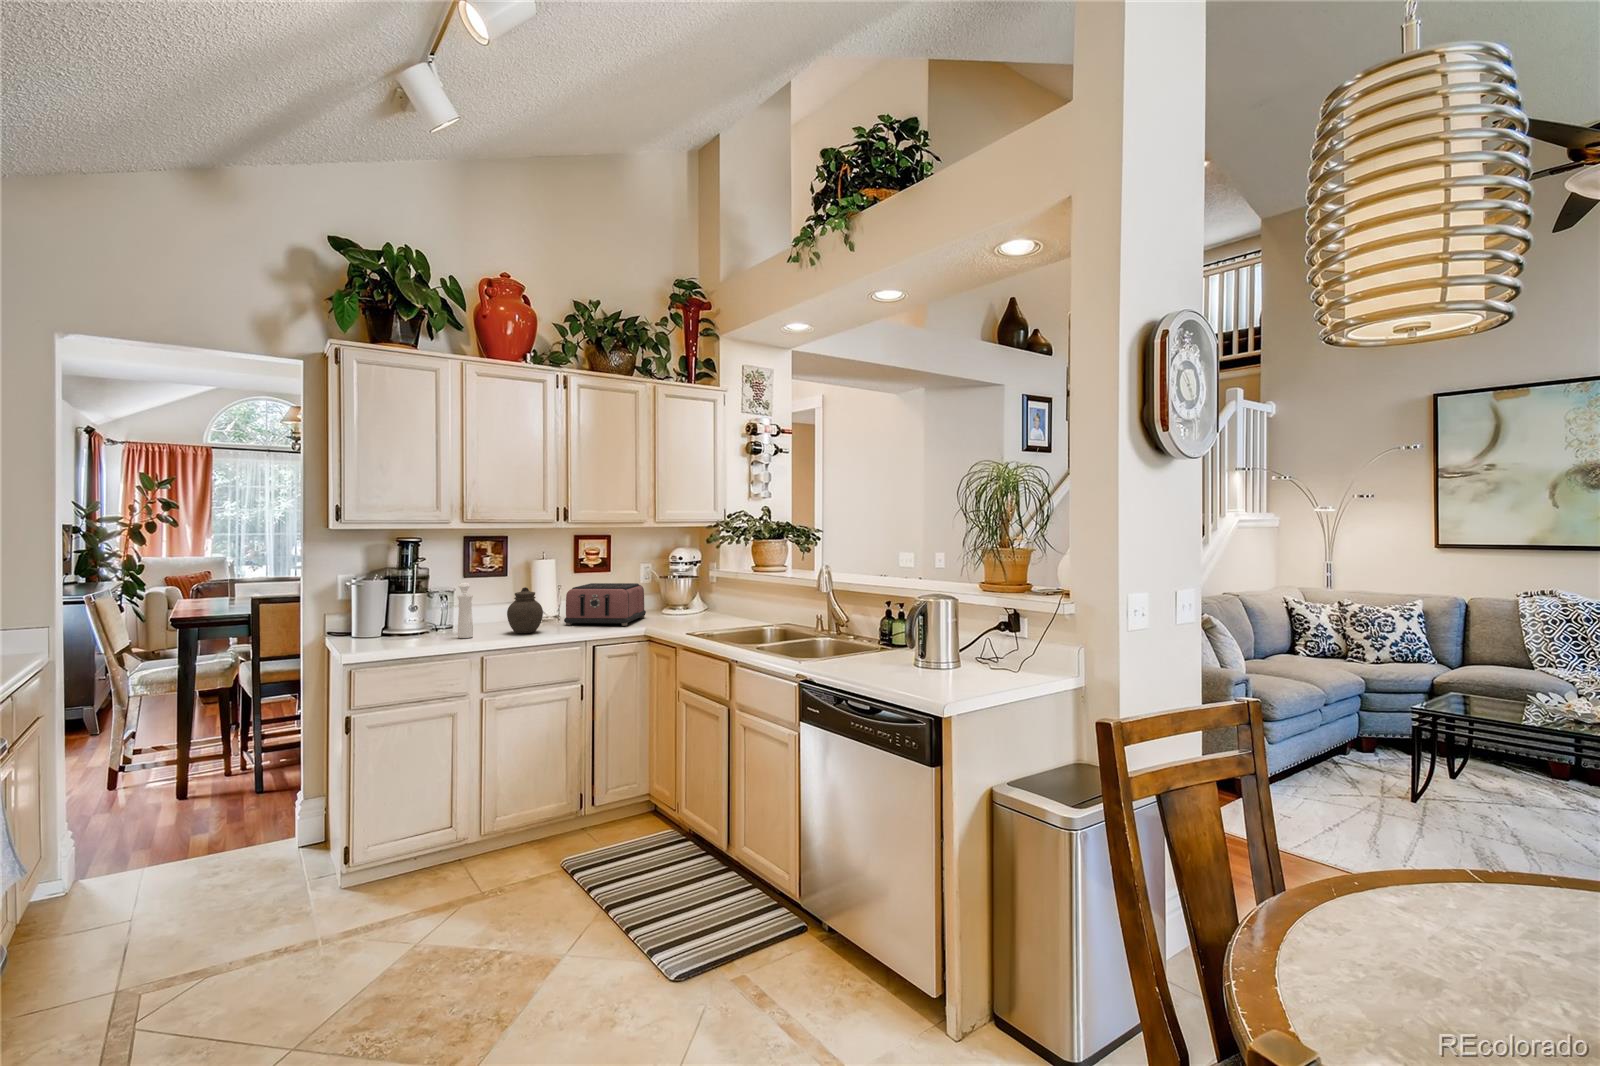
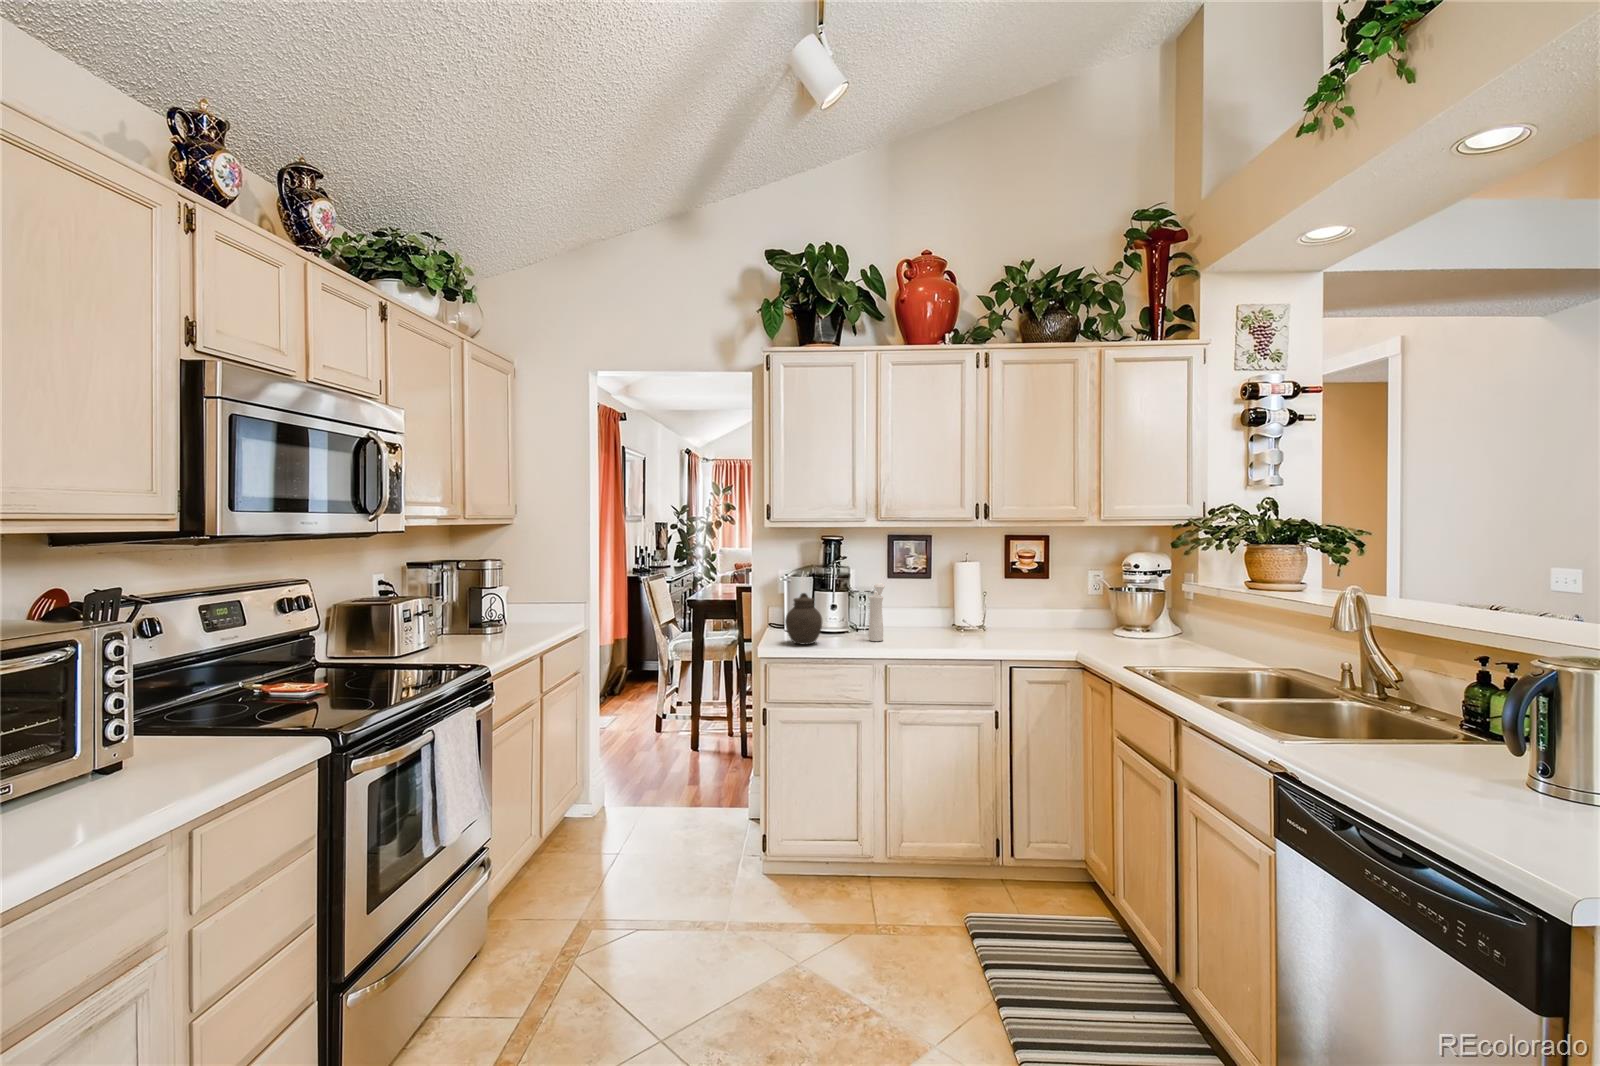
toaster: present [564,583,646,626] -> none [984,591,1087,646]
jar: present [507,587,543,633] -> present [785,593,822,645]

